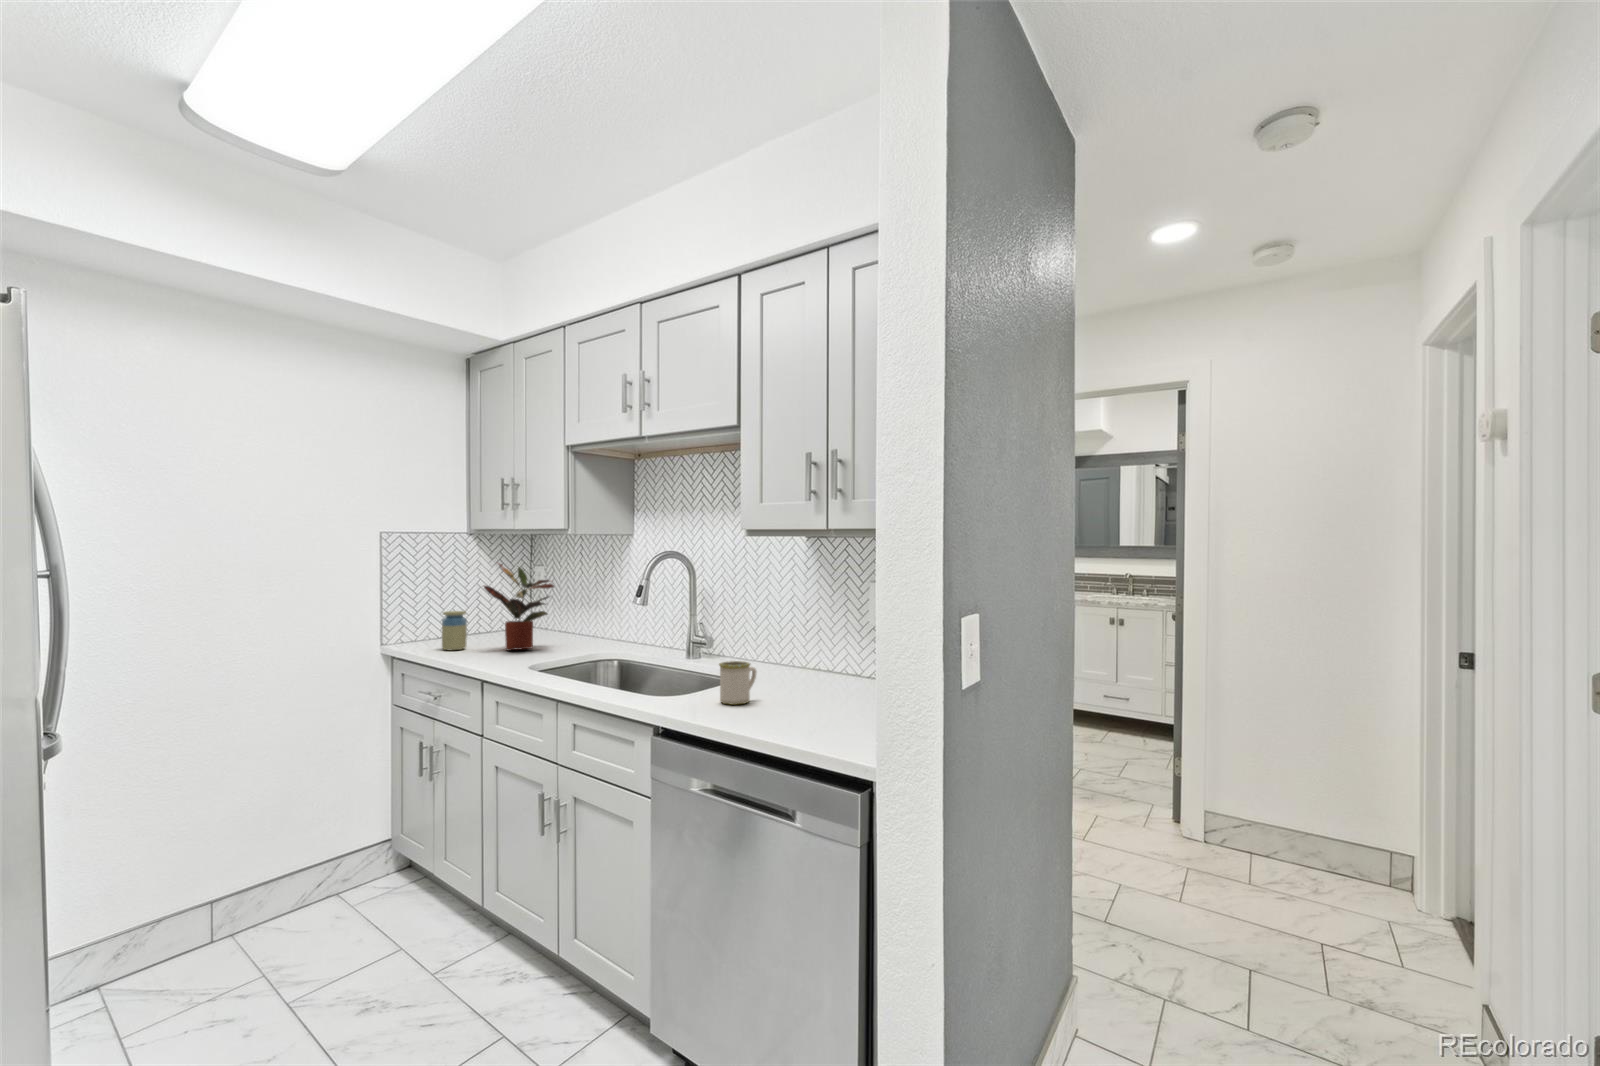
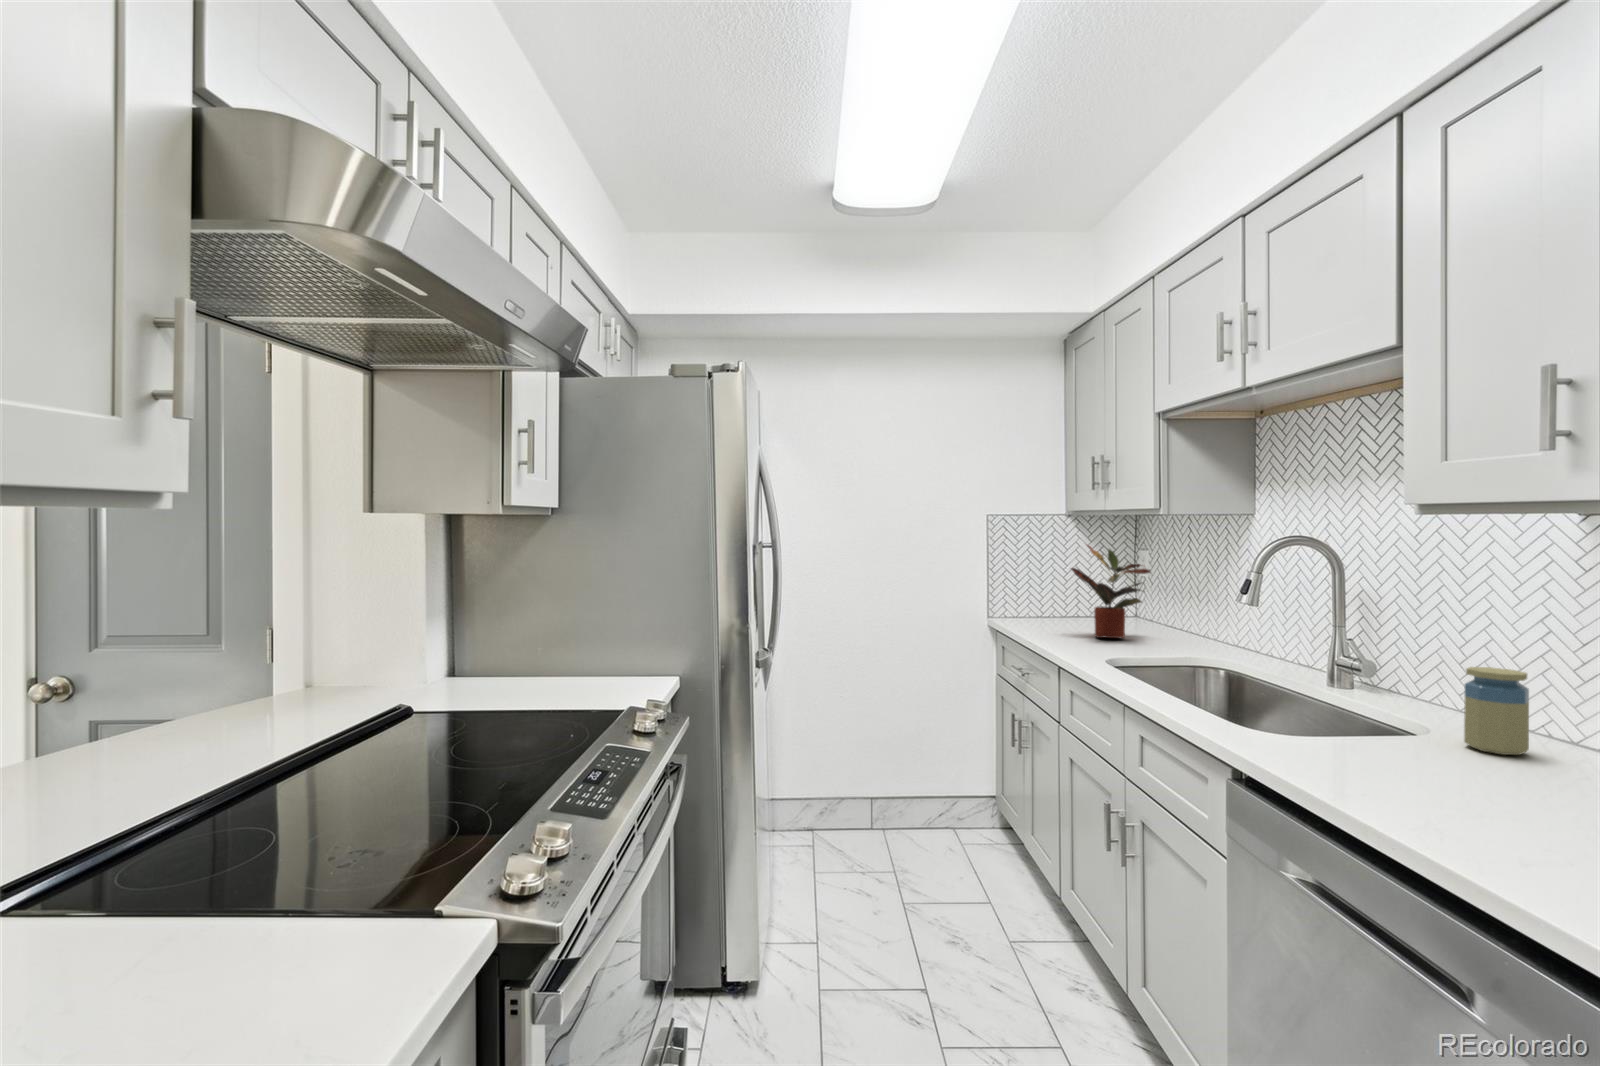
jar: present [442,611,467,650] -> present [1464,667,1529,755]
mug: present [719,661,756,705] -> none [1350,694,1424,764]

